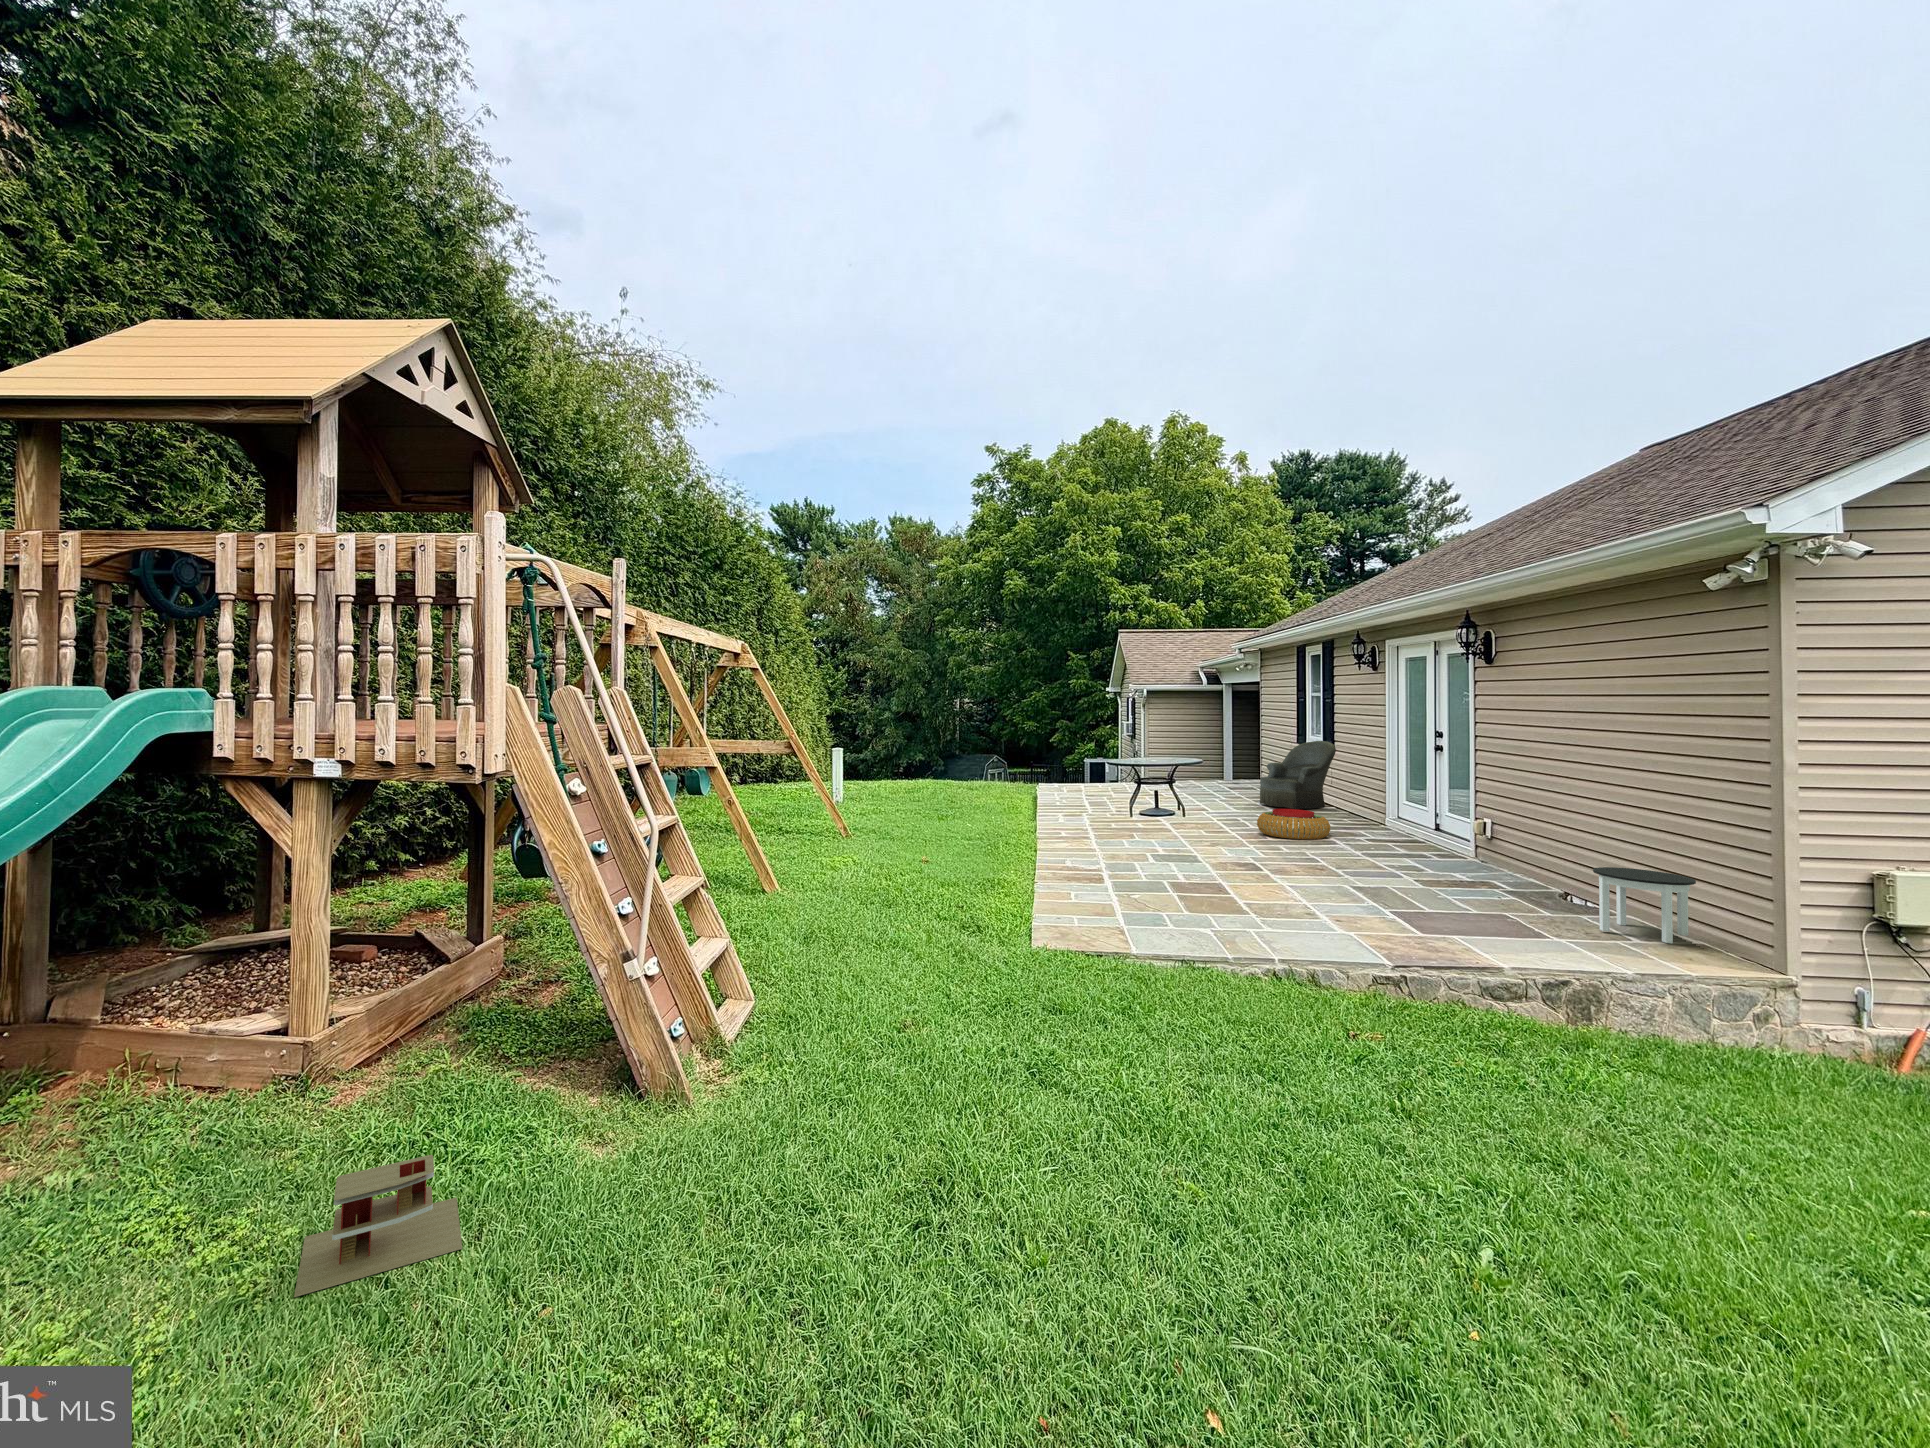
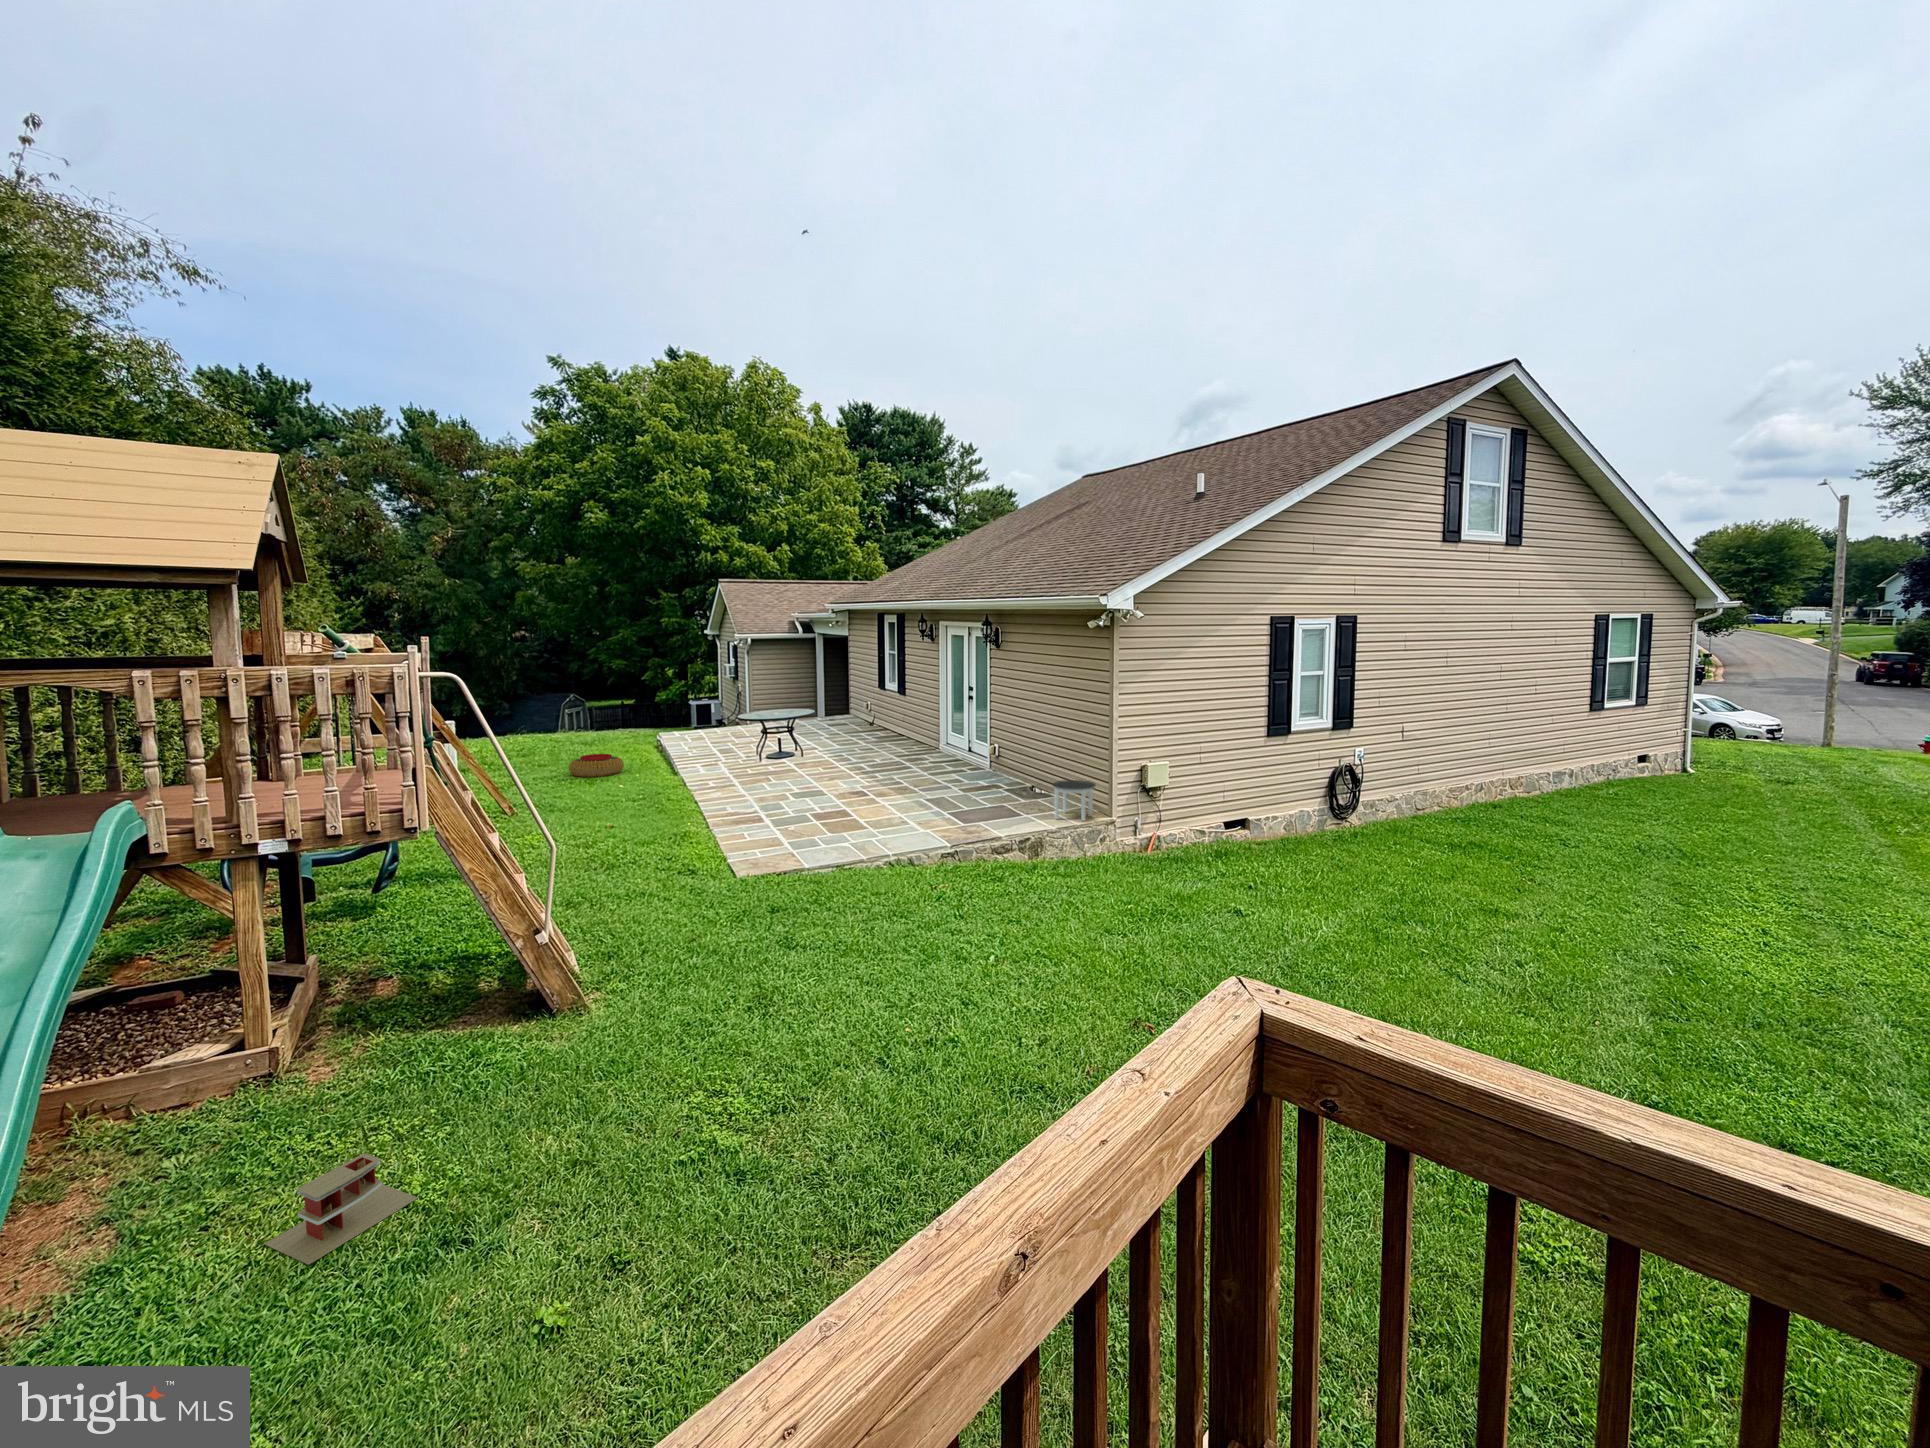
armchair: present [1260,741,1336,809] -> none [852,689,907,746]
pouf: present [1257,809,1330,839] -> present [569,754,624,777]

